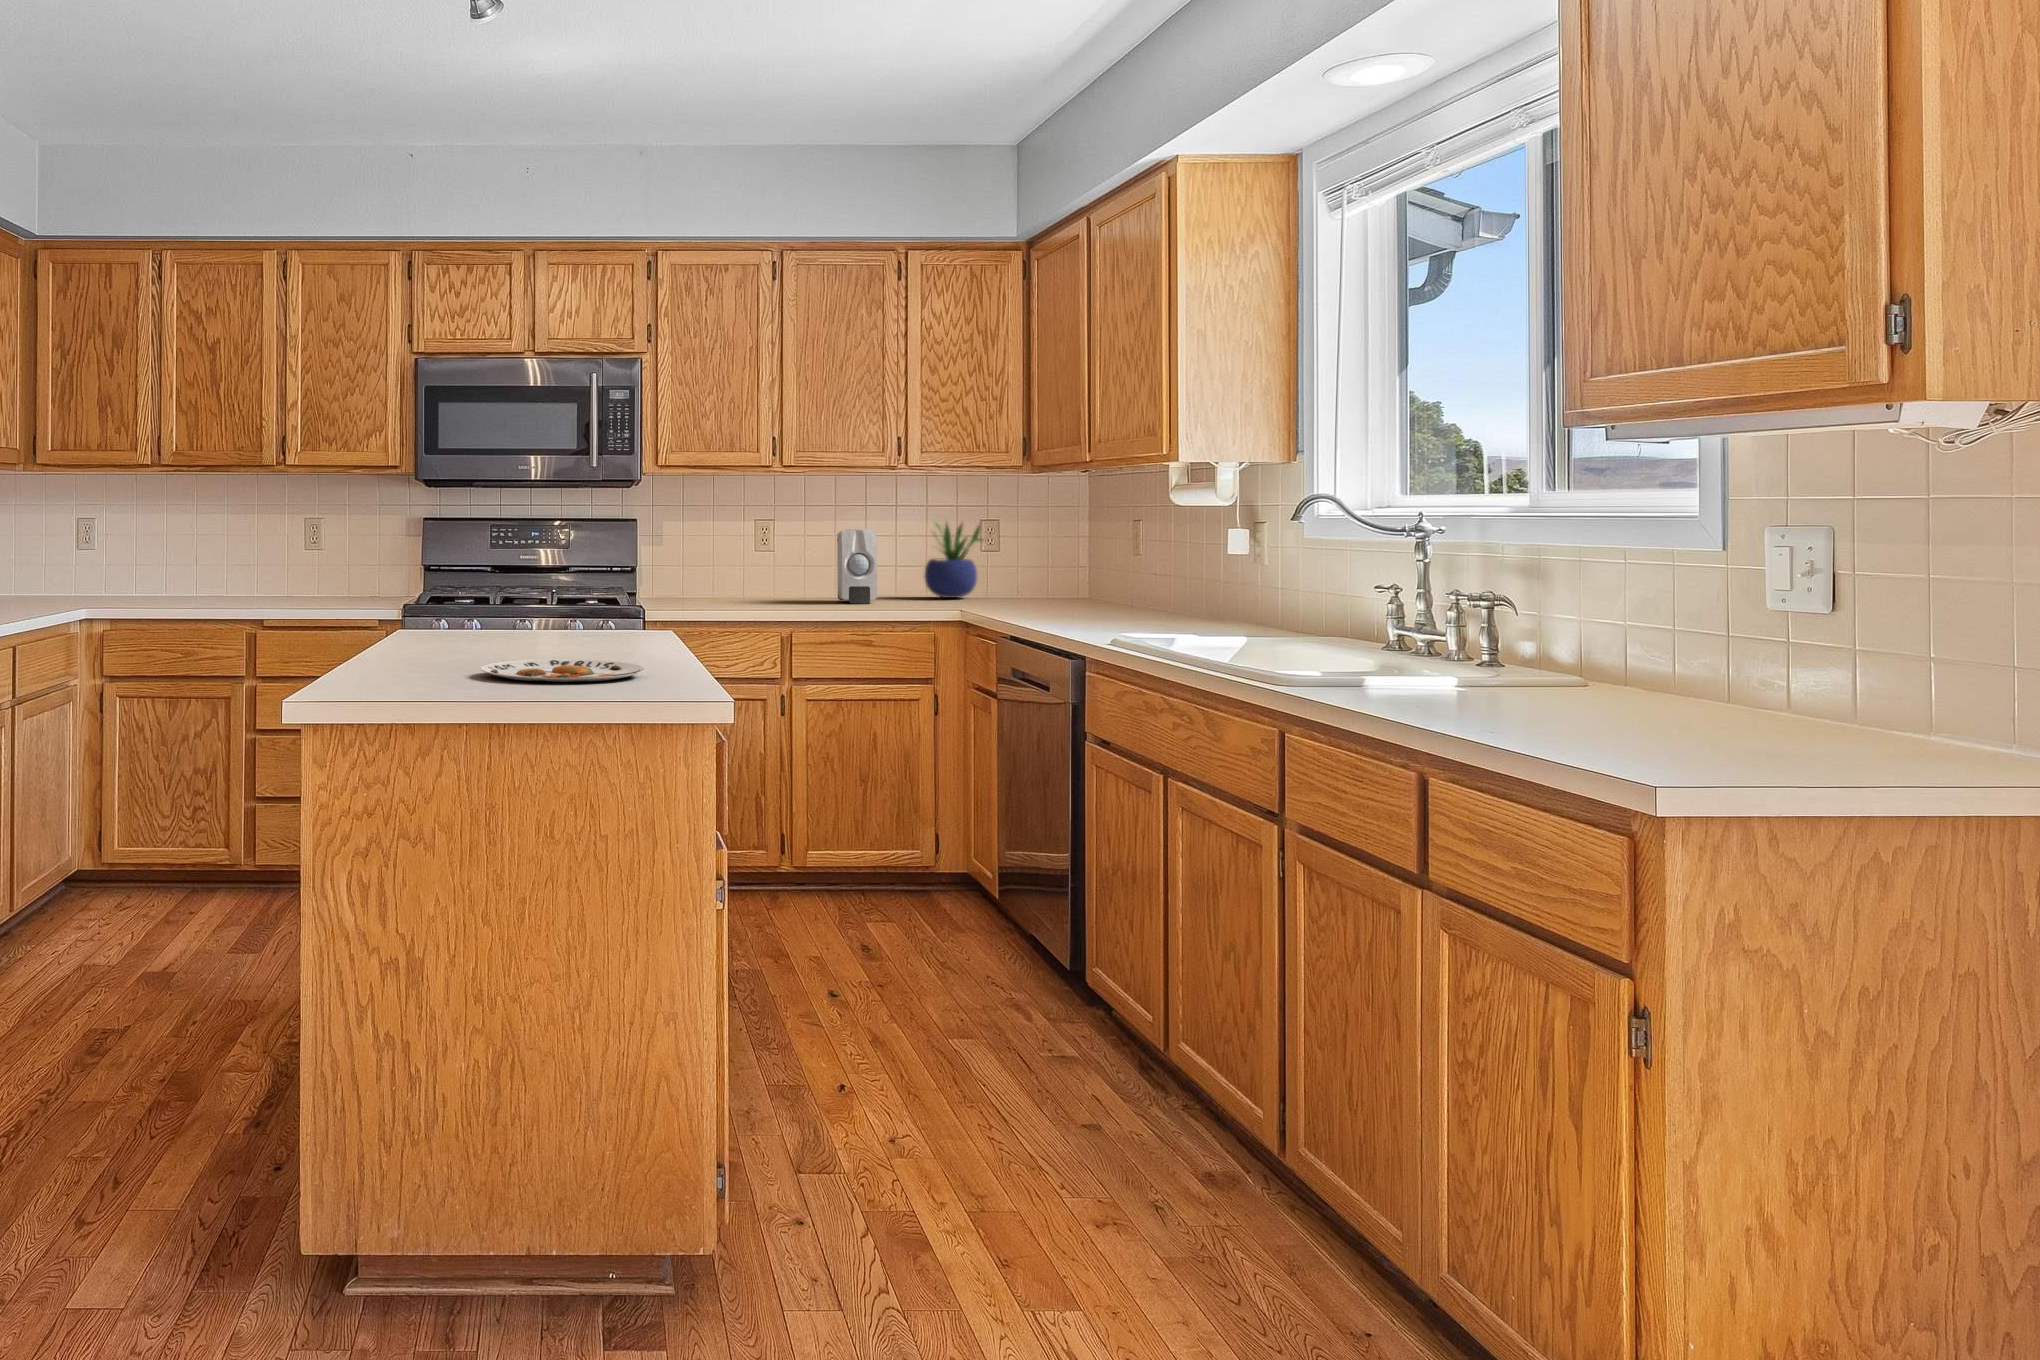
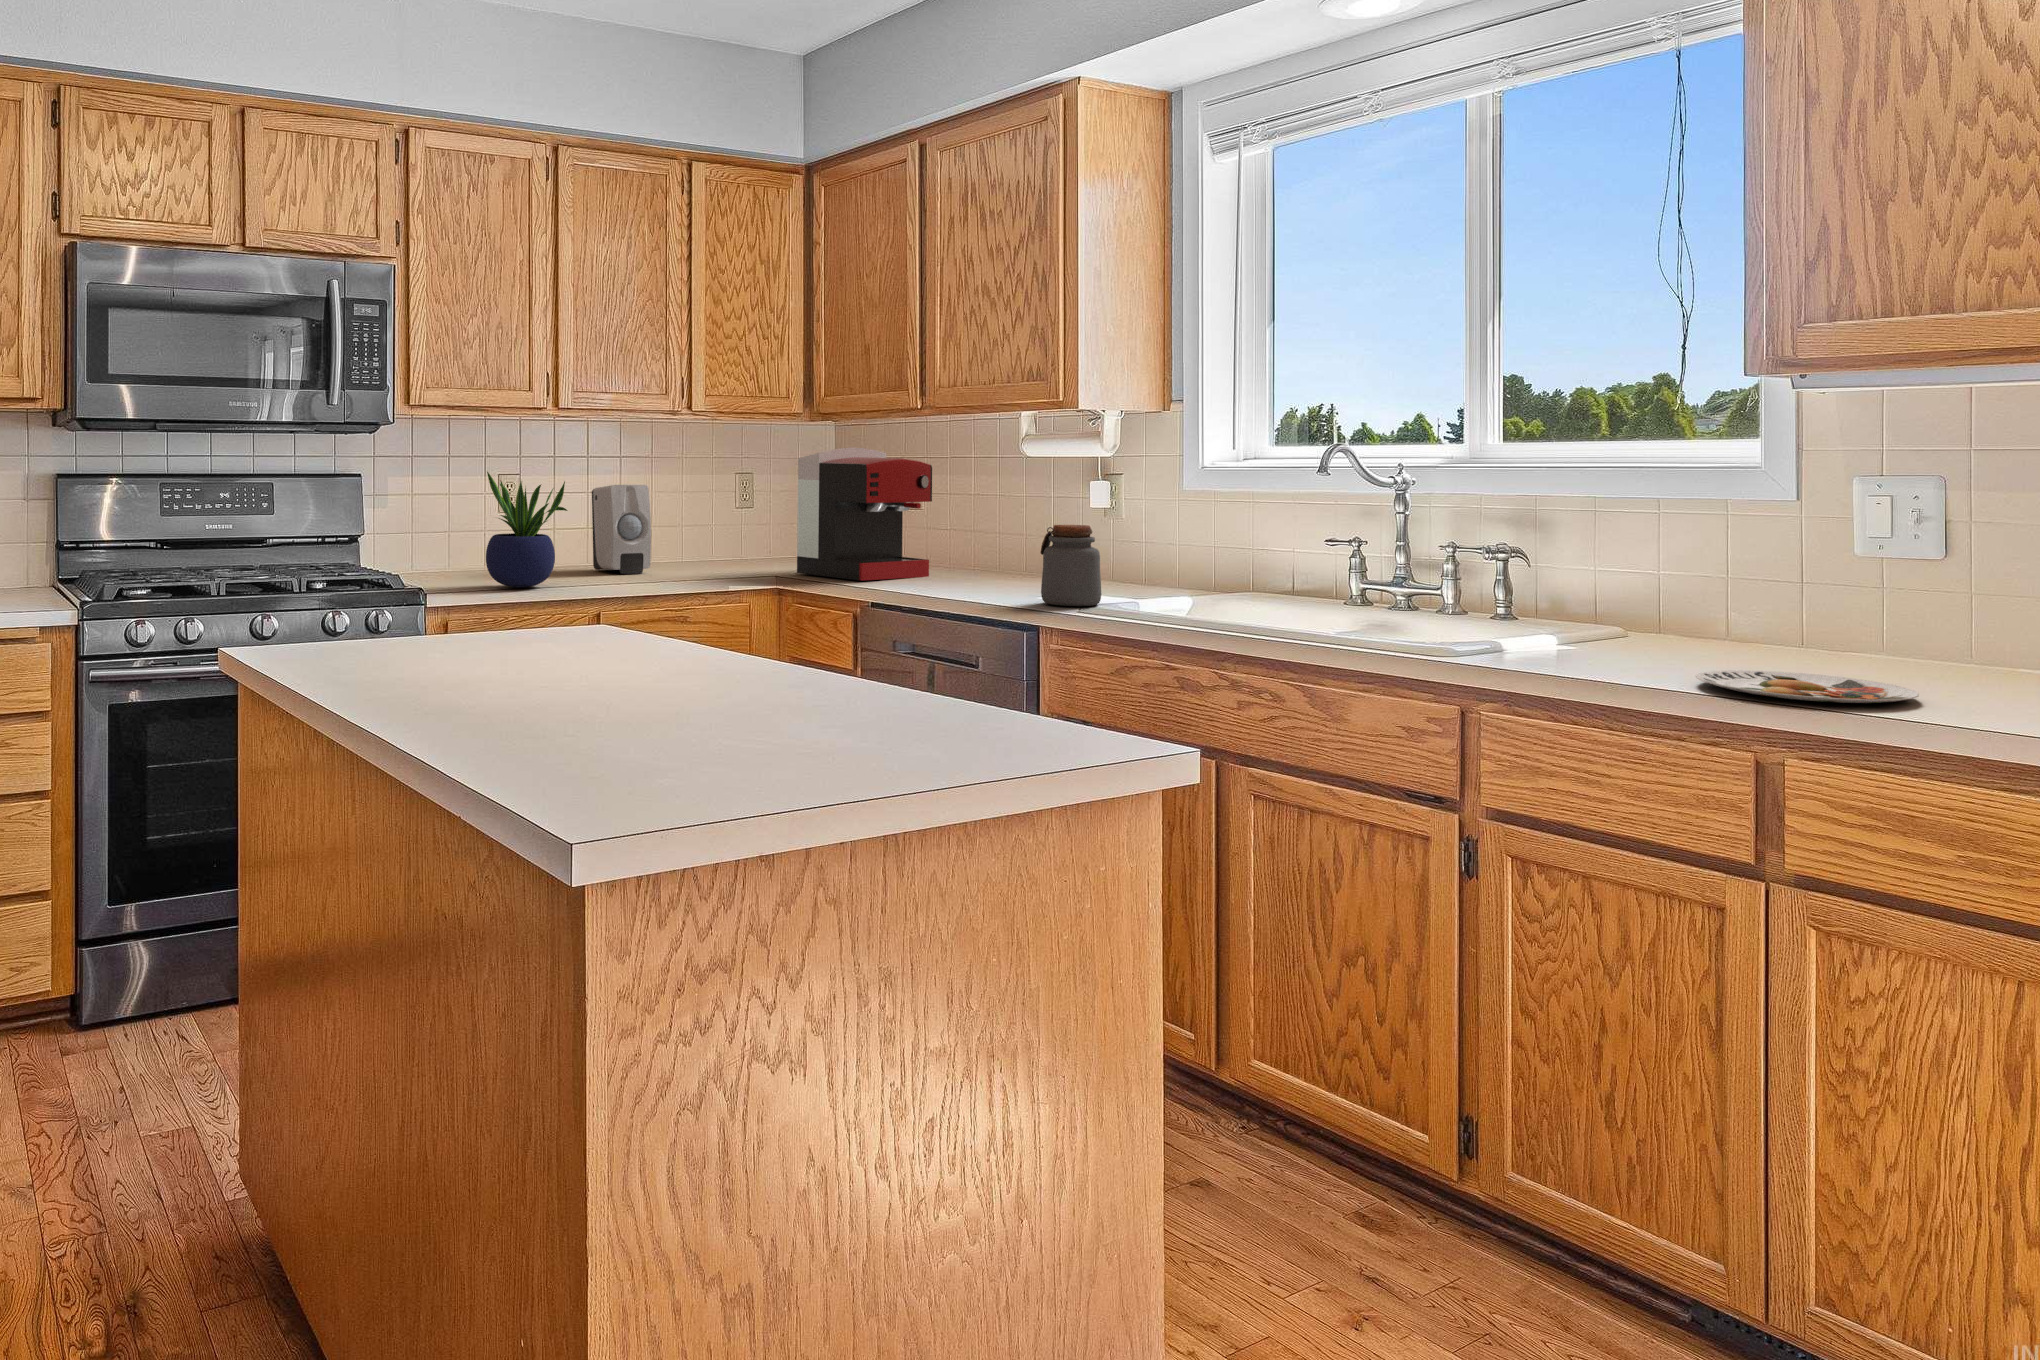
coffee maker: none [995,495,1112,612] -> present [797,447,932,581]
potted plant: present [925,524,981,598] -> present [486,472,567,587]
jar: none [1131,560,1189,634] -> present [1040,525,1101,606]
plate: present [481,659,644,682] -> present [1695,670,1919,703]

